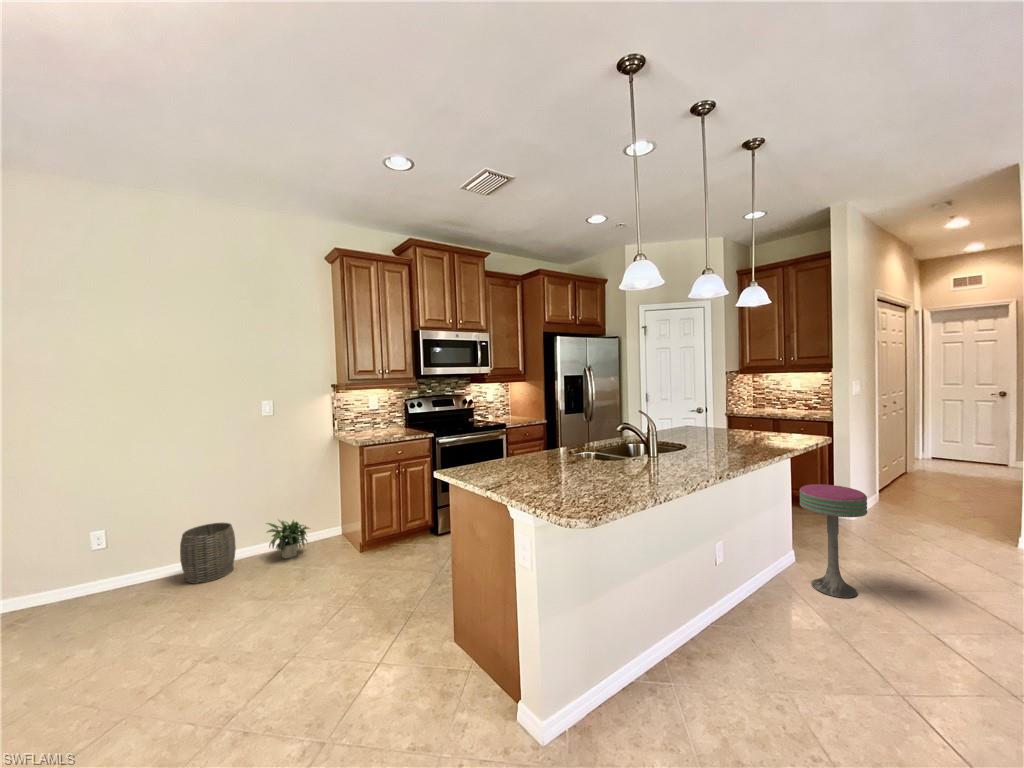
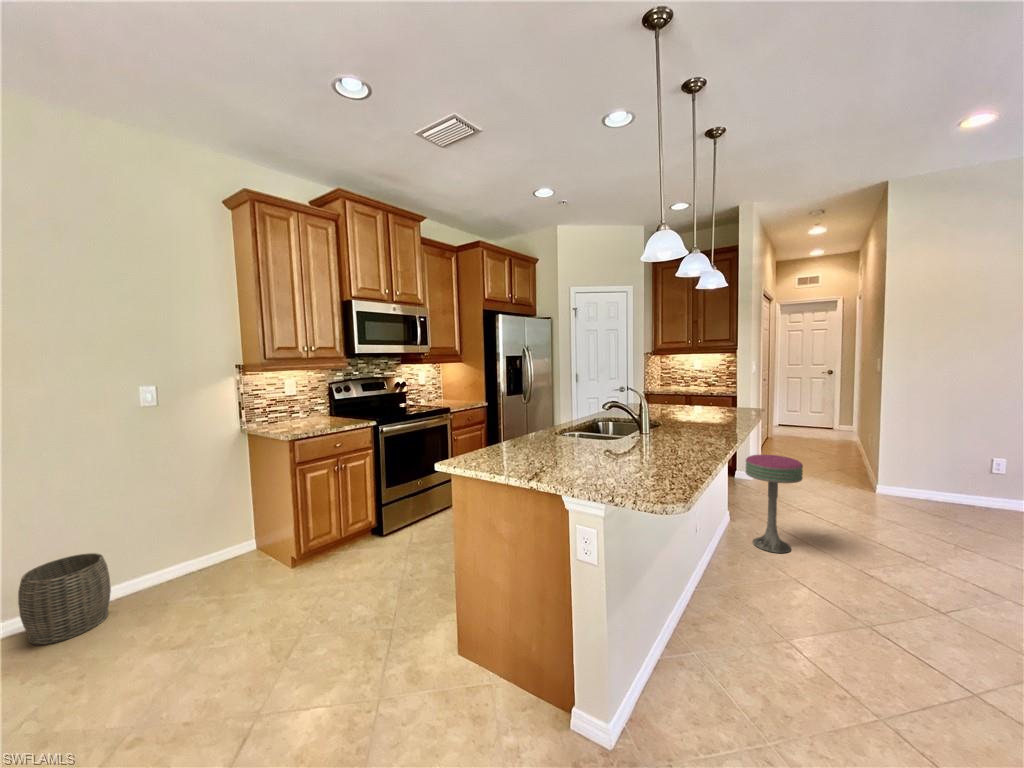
potted plant: present [266,520,310,558] -> none [147,537,220,588]

